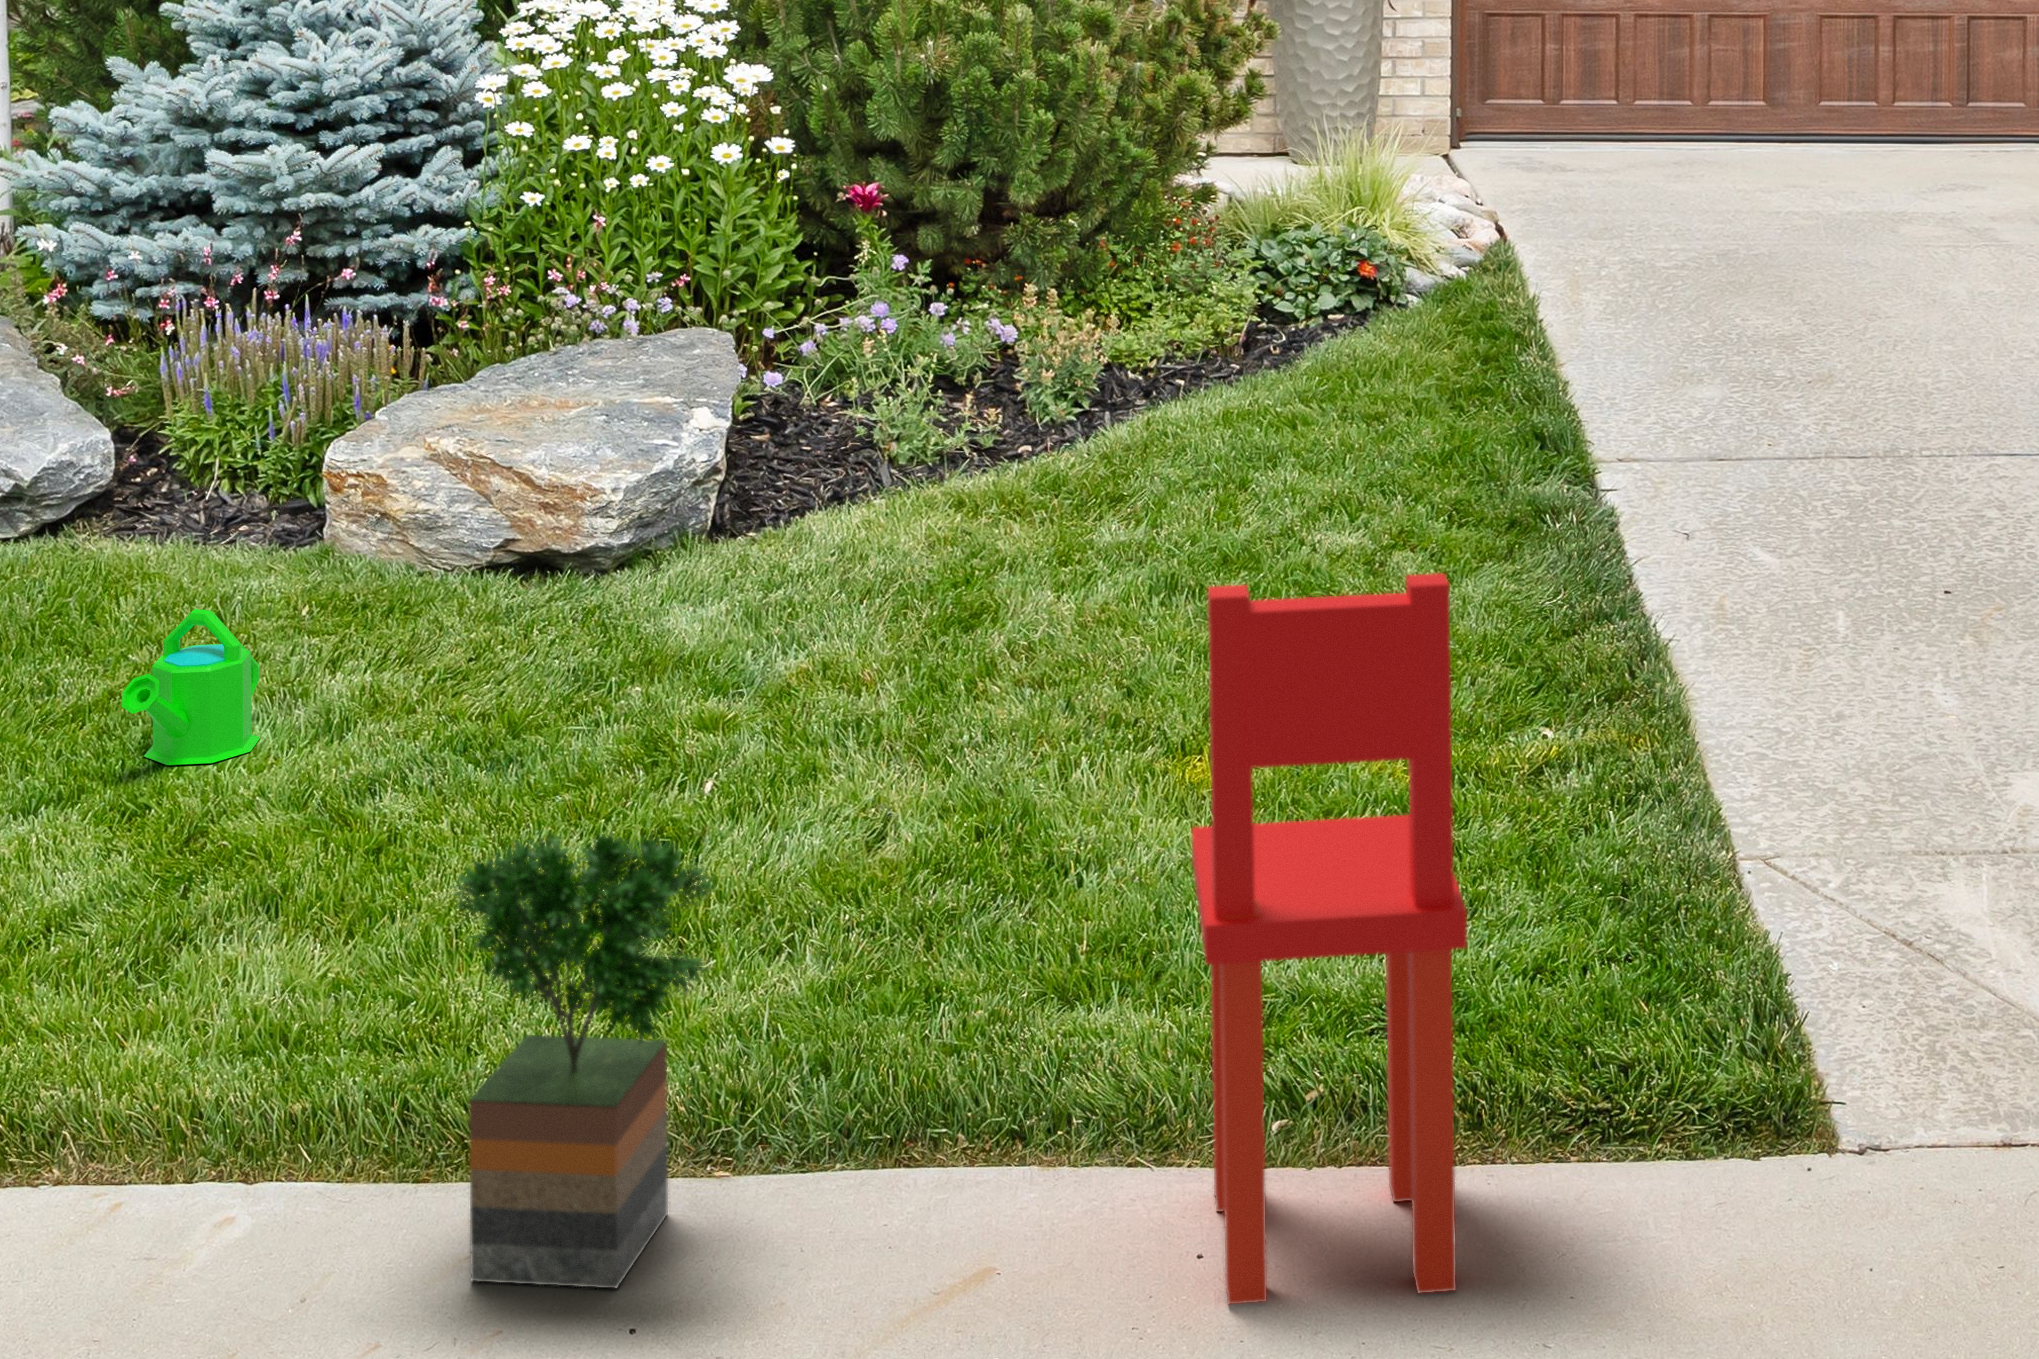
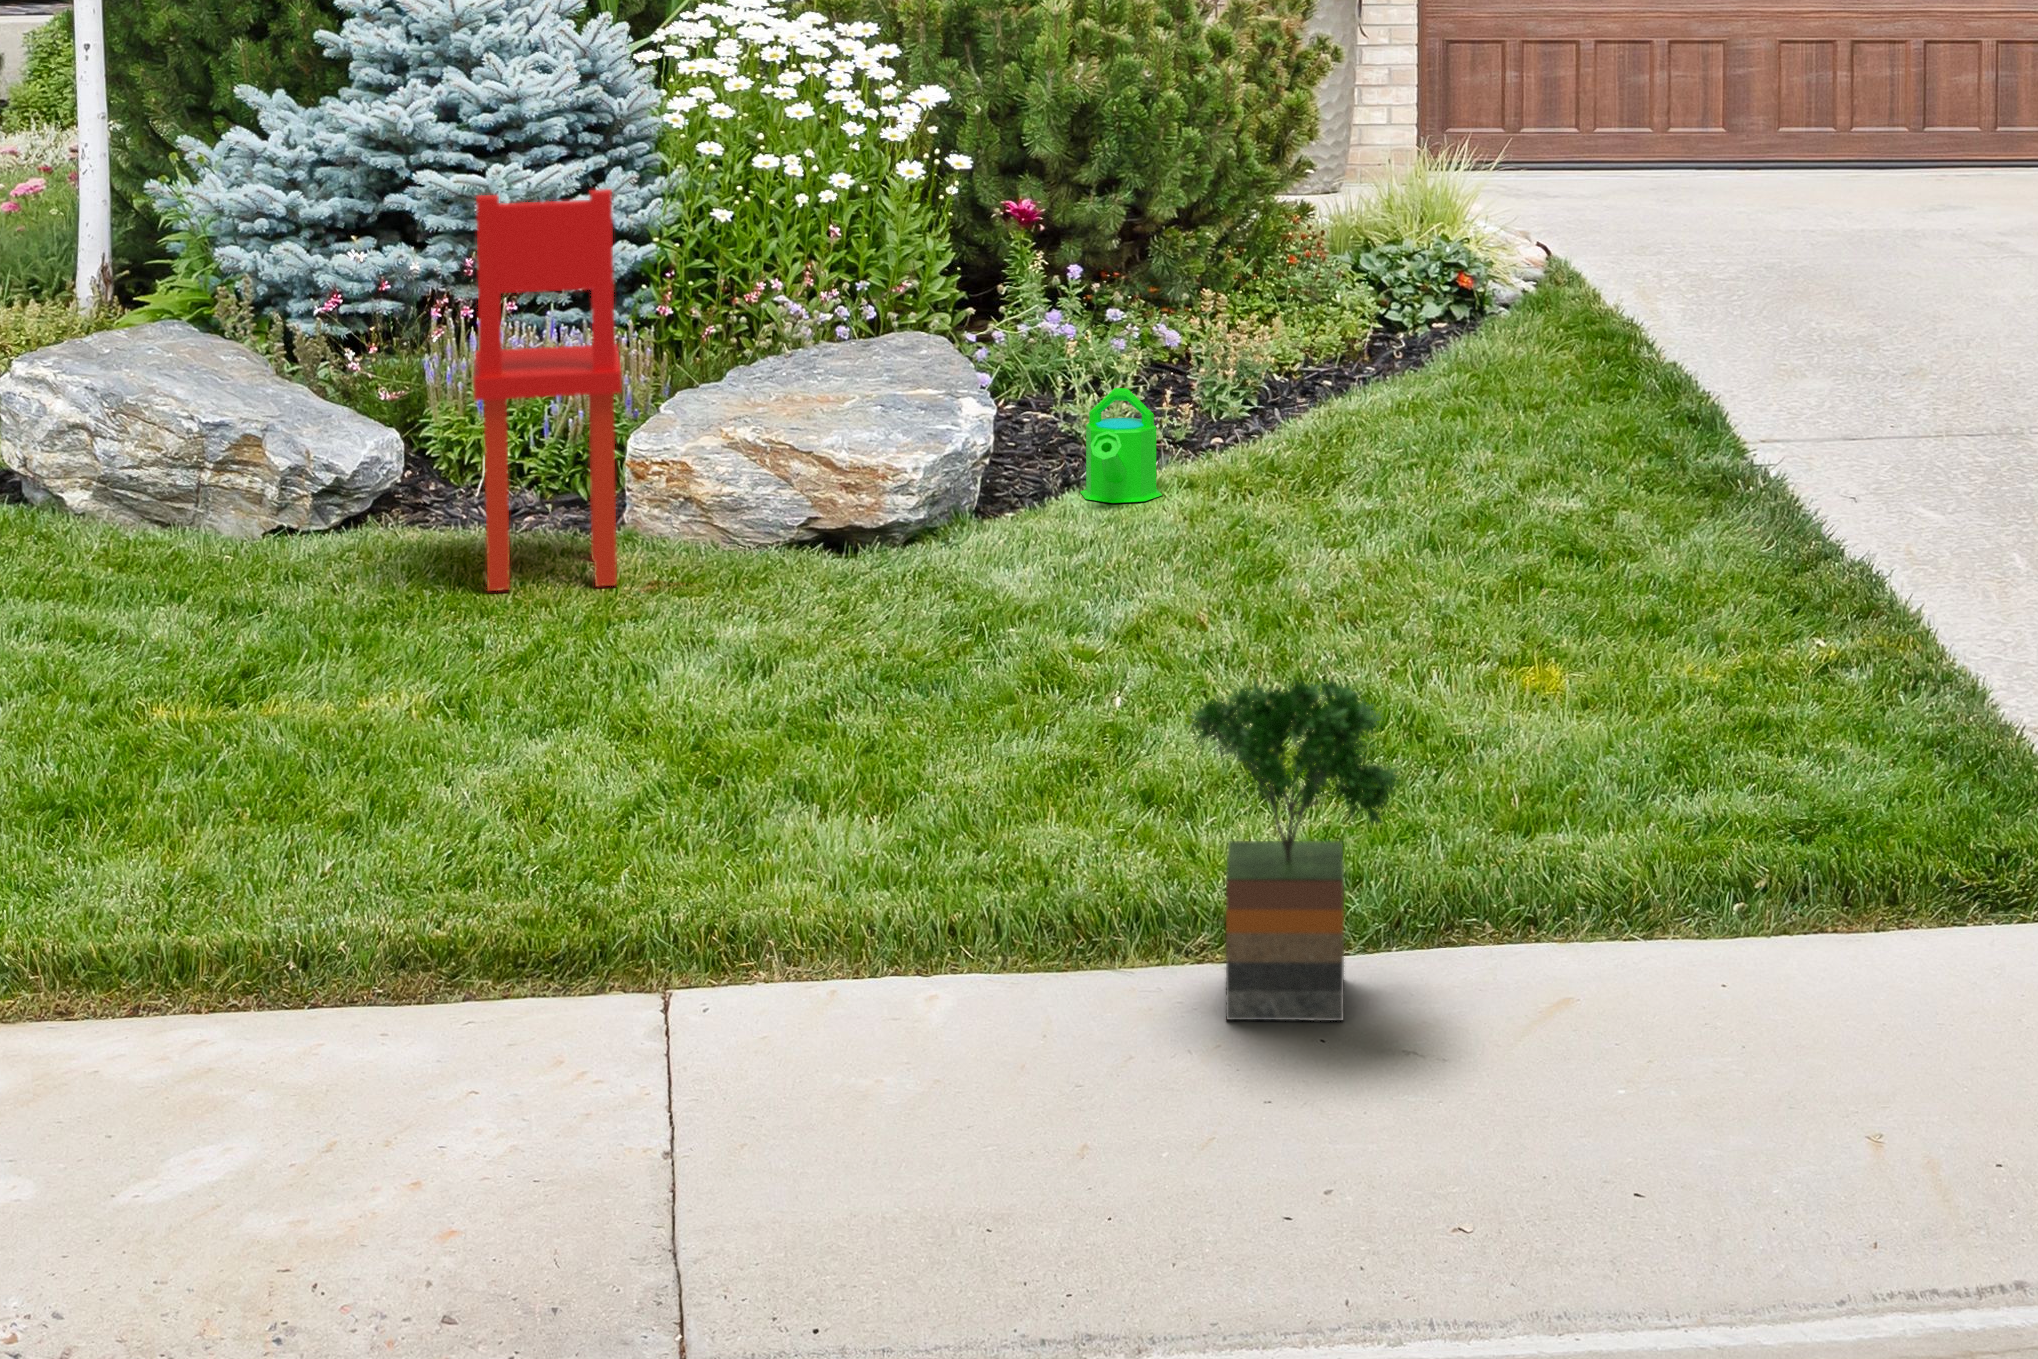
chair: present [1192,573,1467,1304] -> present [473,189,622,591]
watering can: present [122,609,260,765] -> present [1080,388,1162,503]

